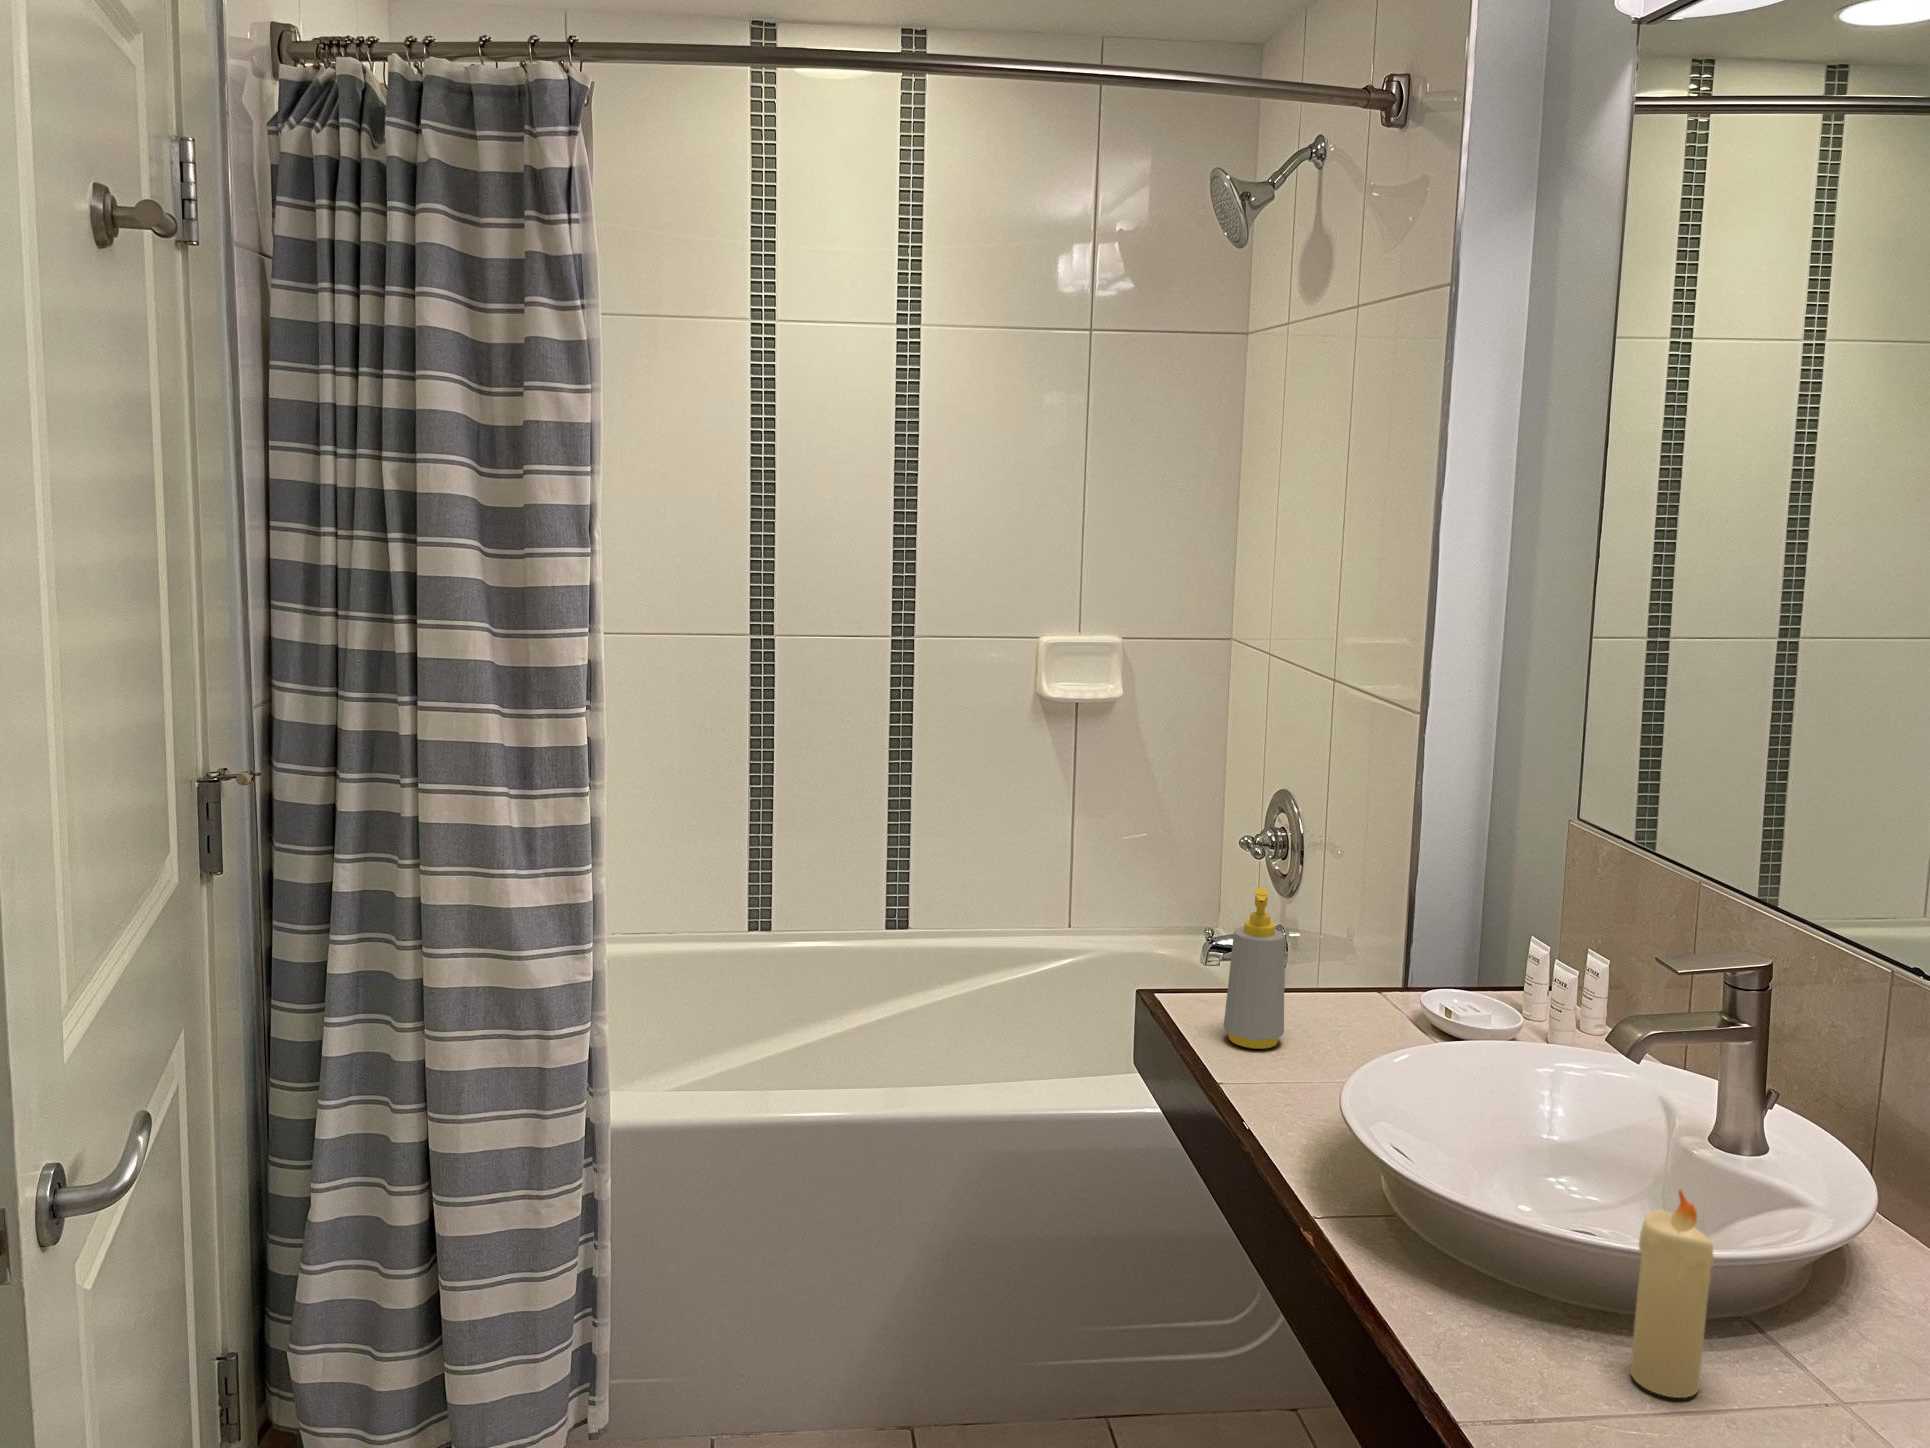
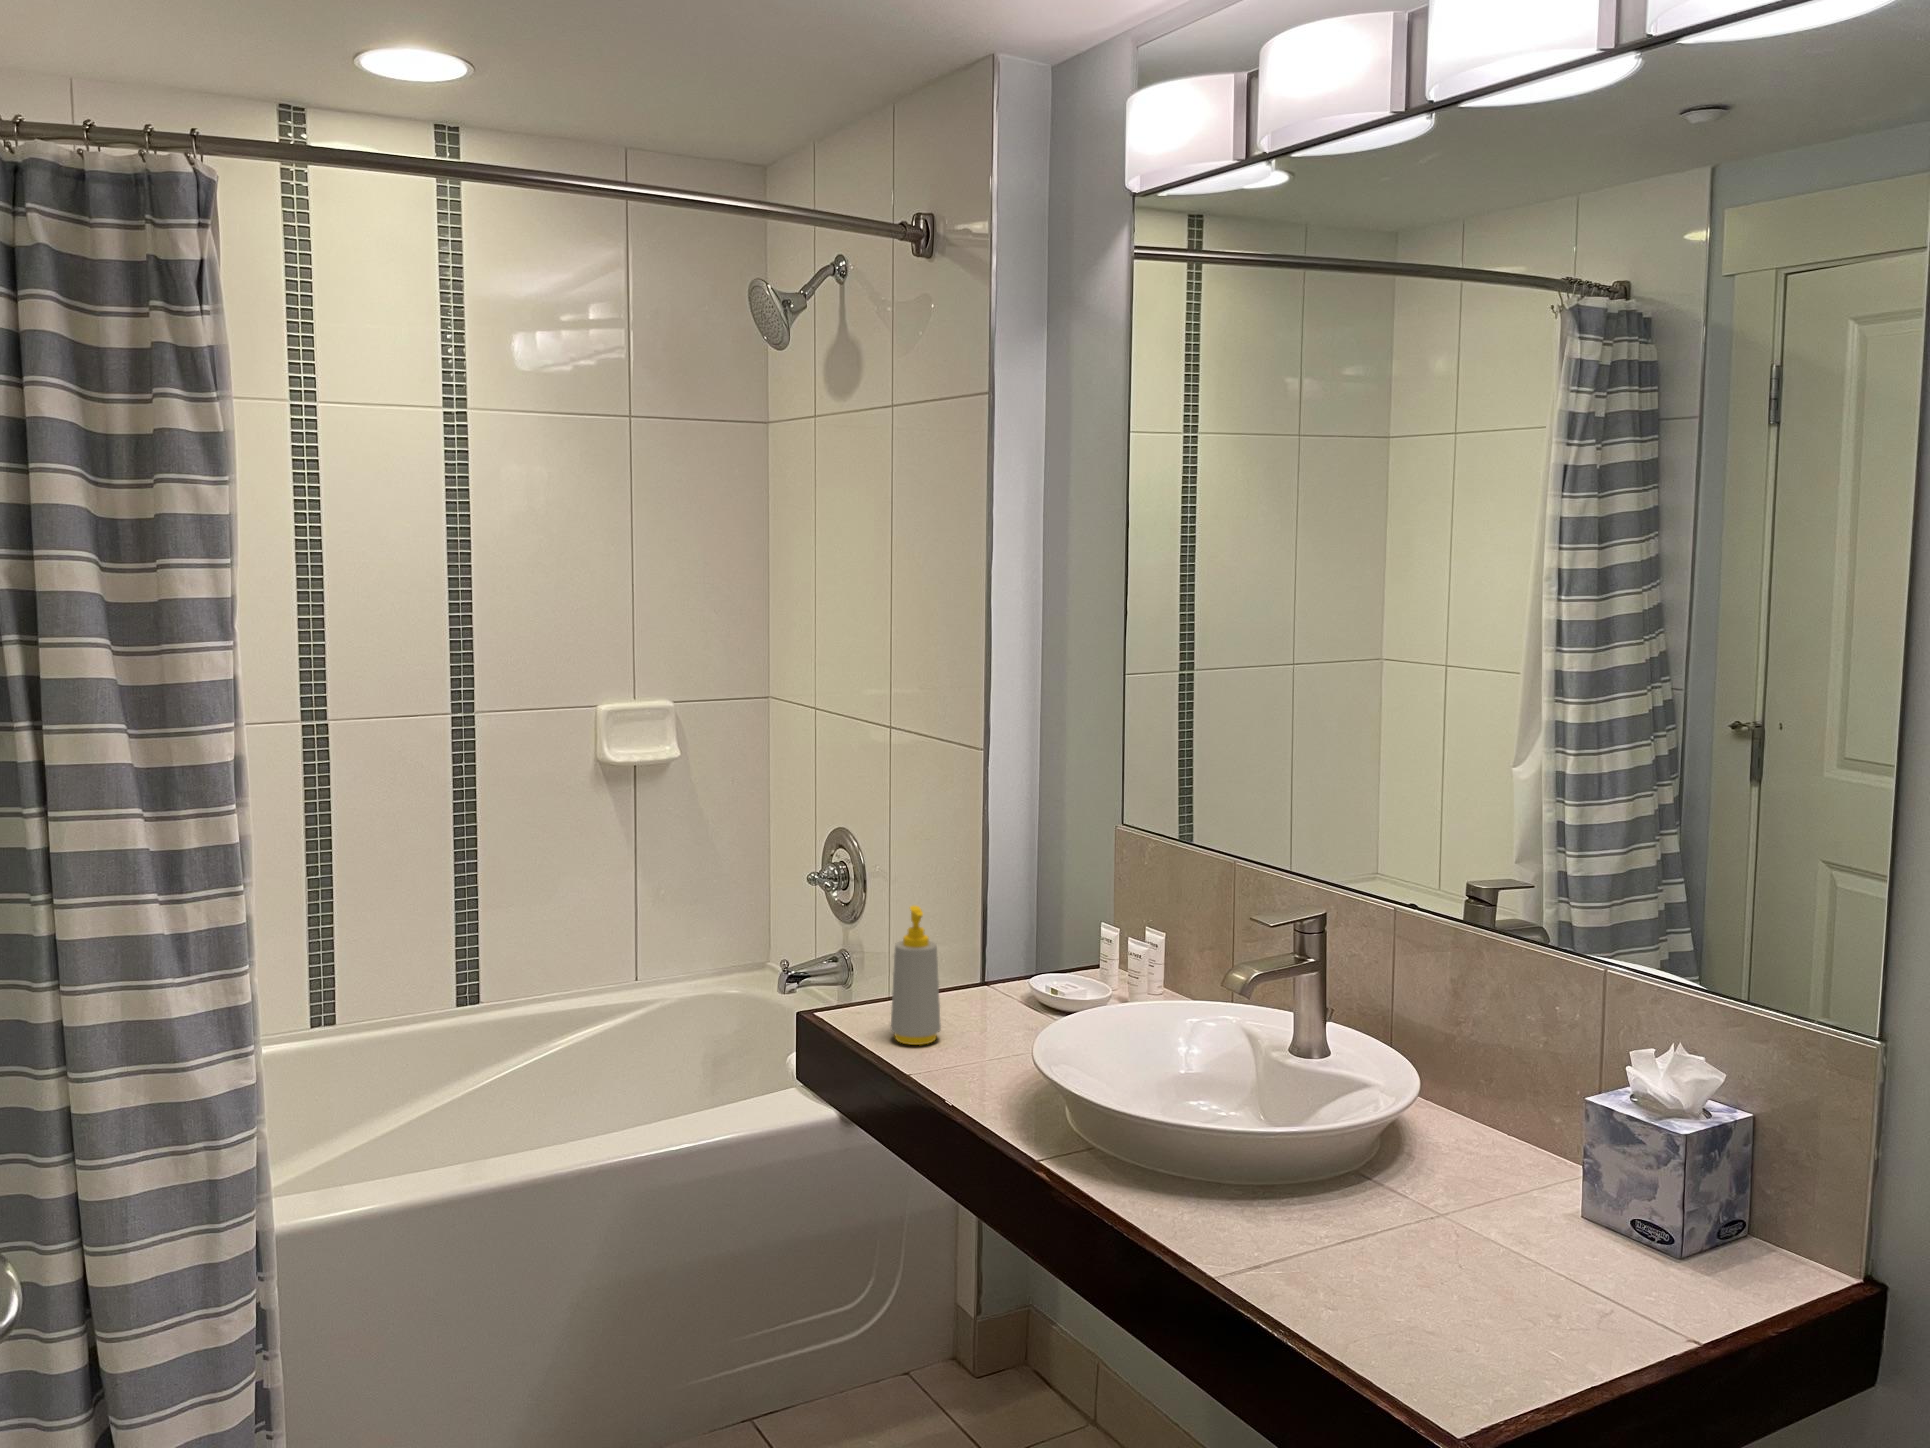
candle: present [1630,1190,1714,1398] -> none [1301,1077,1353,1233]

